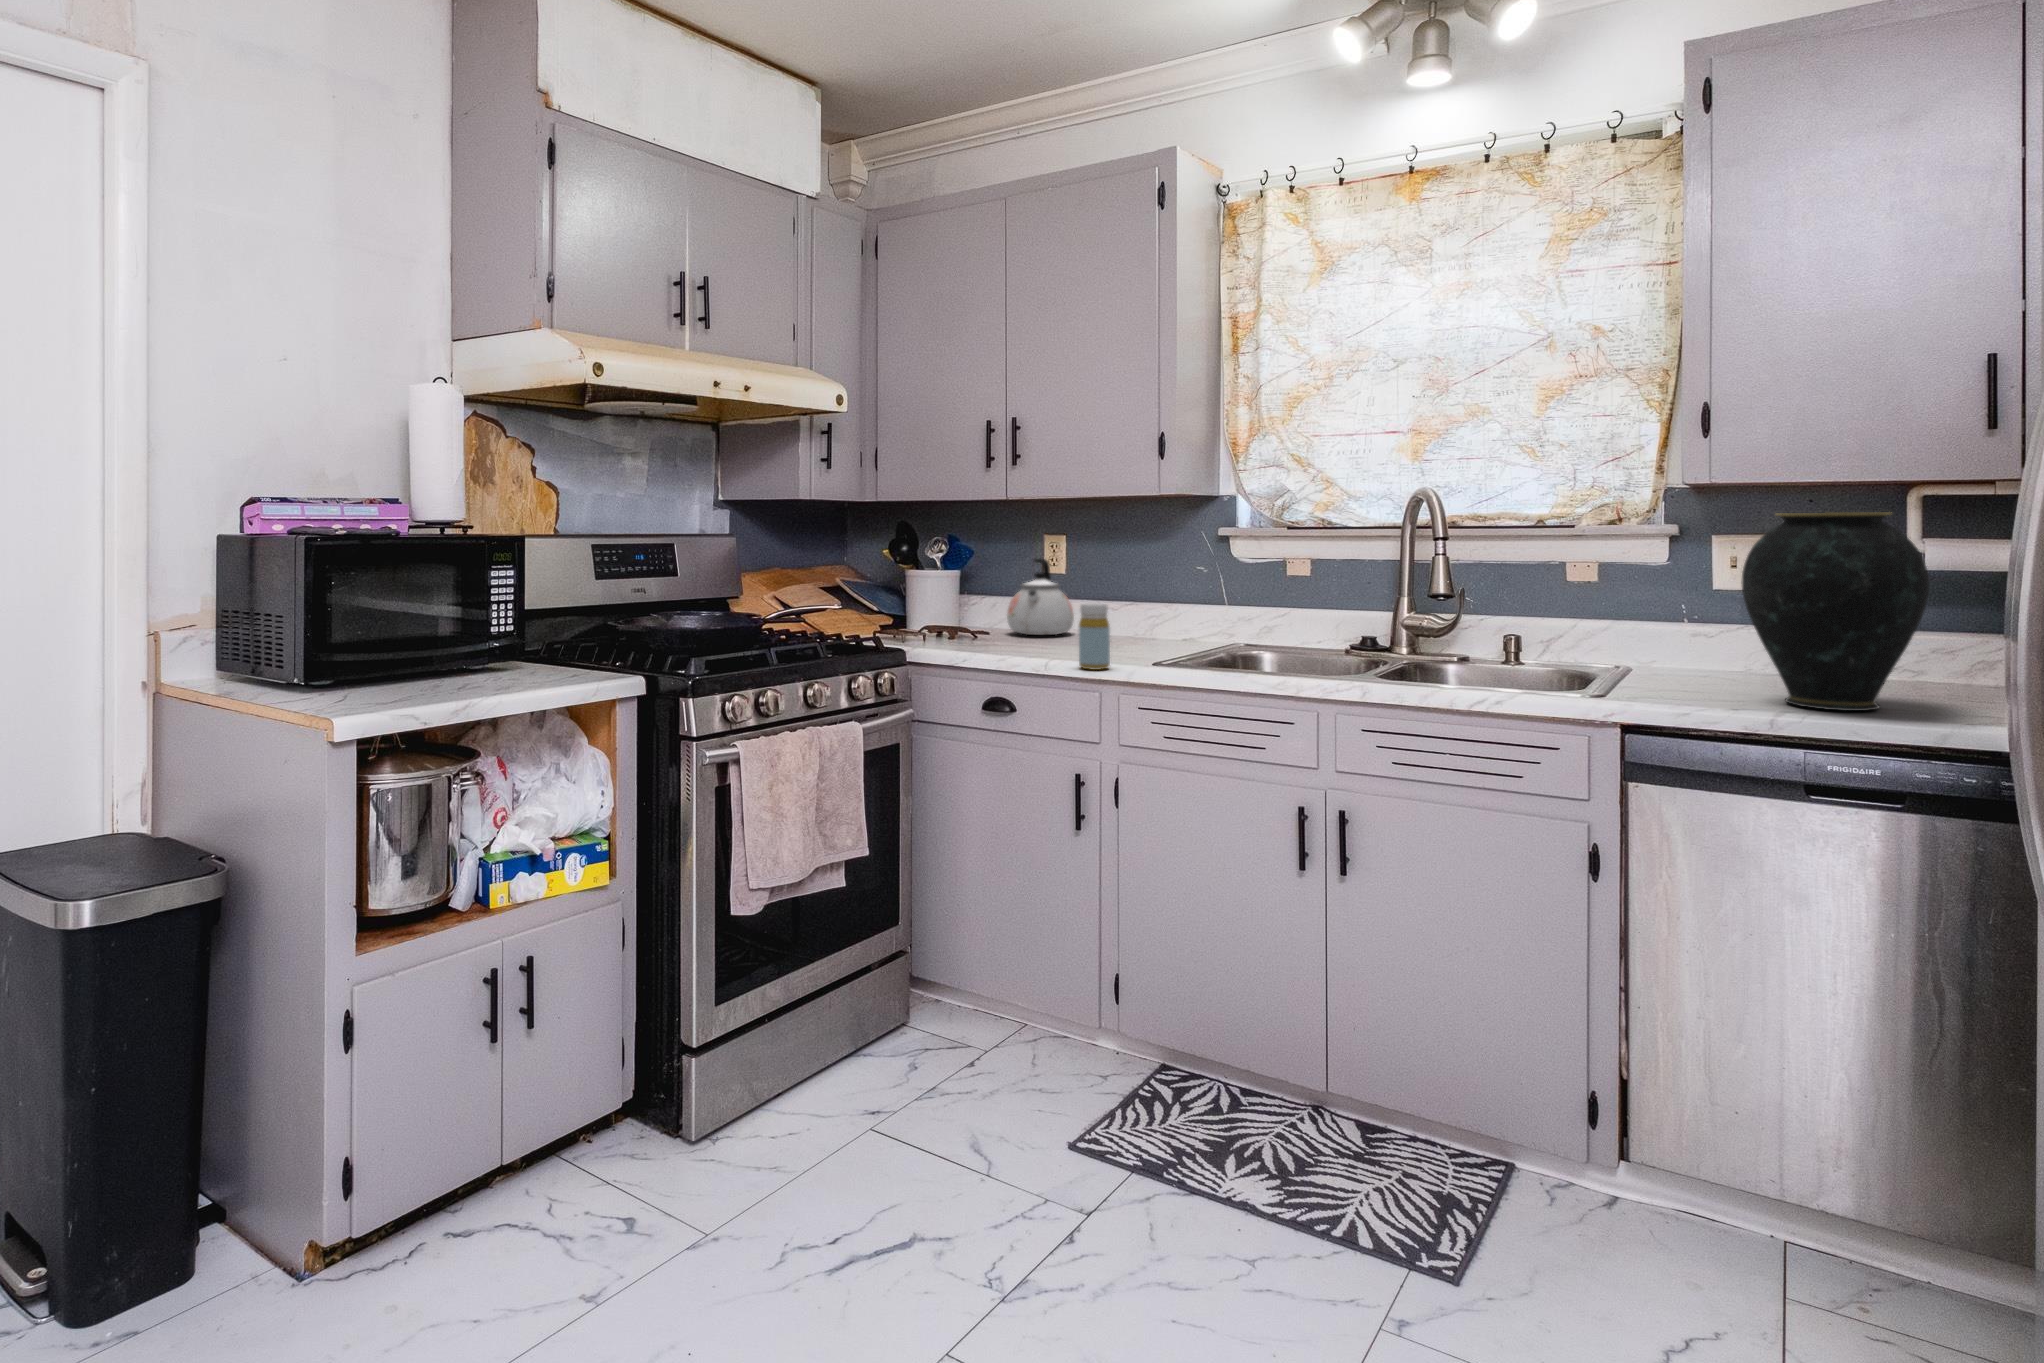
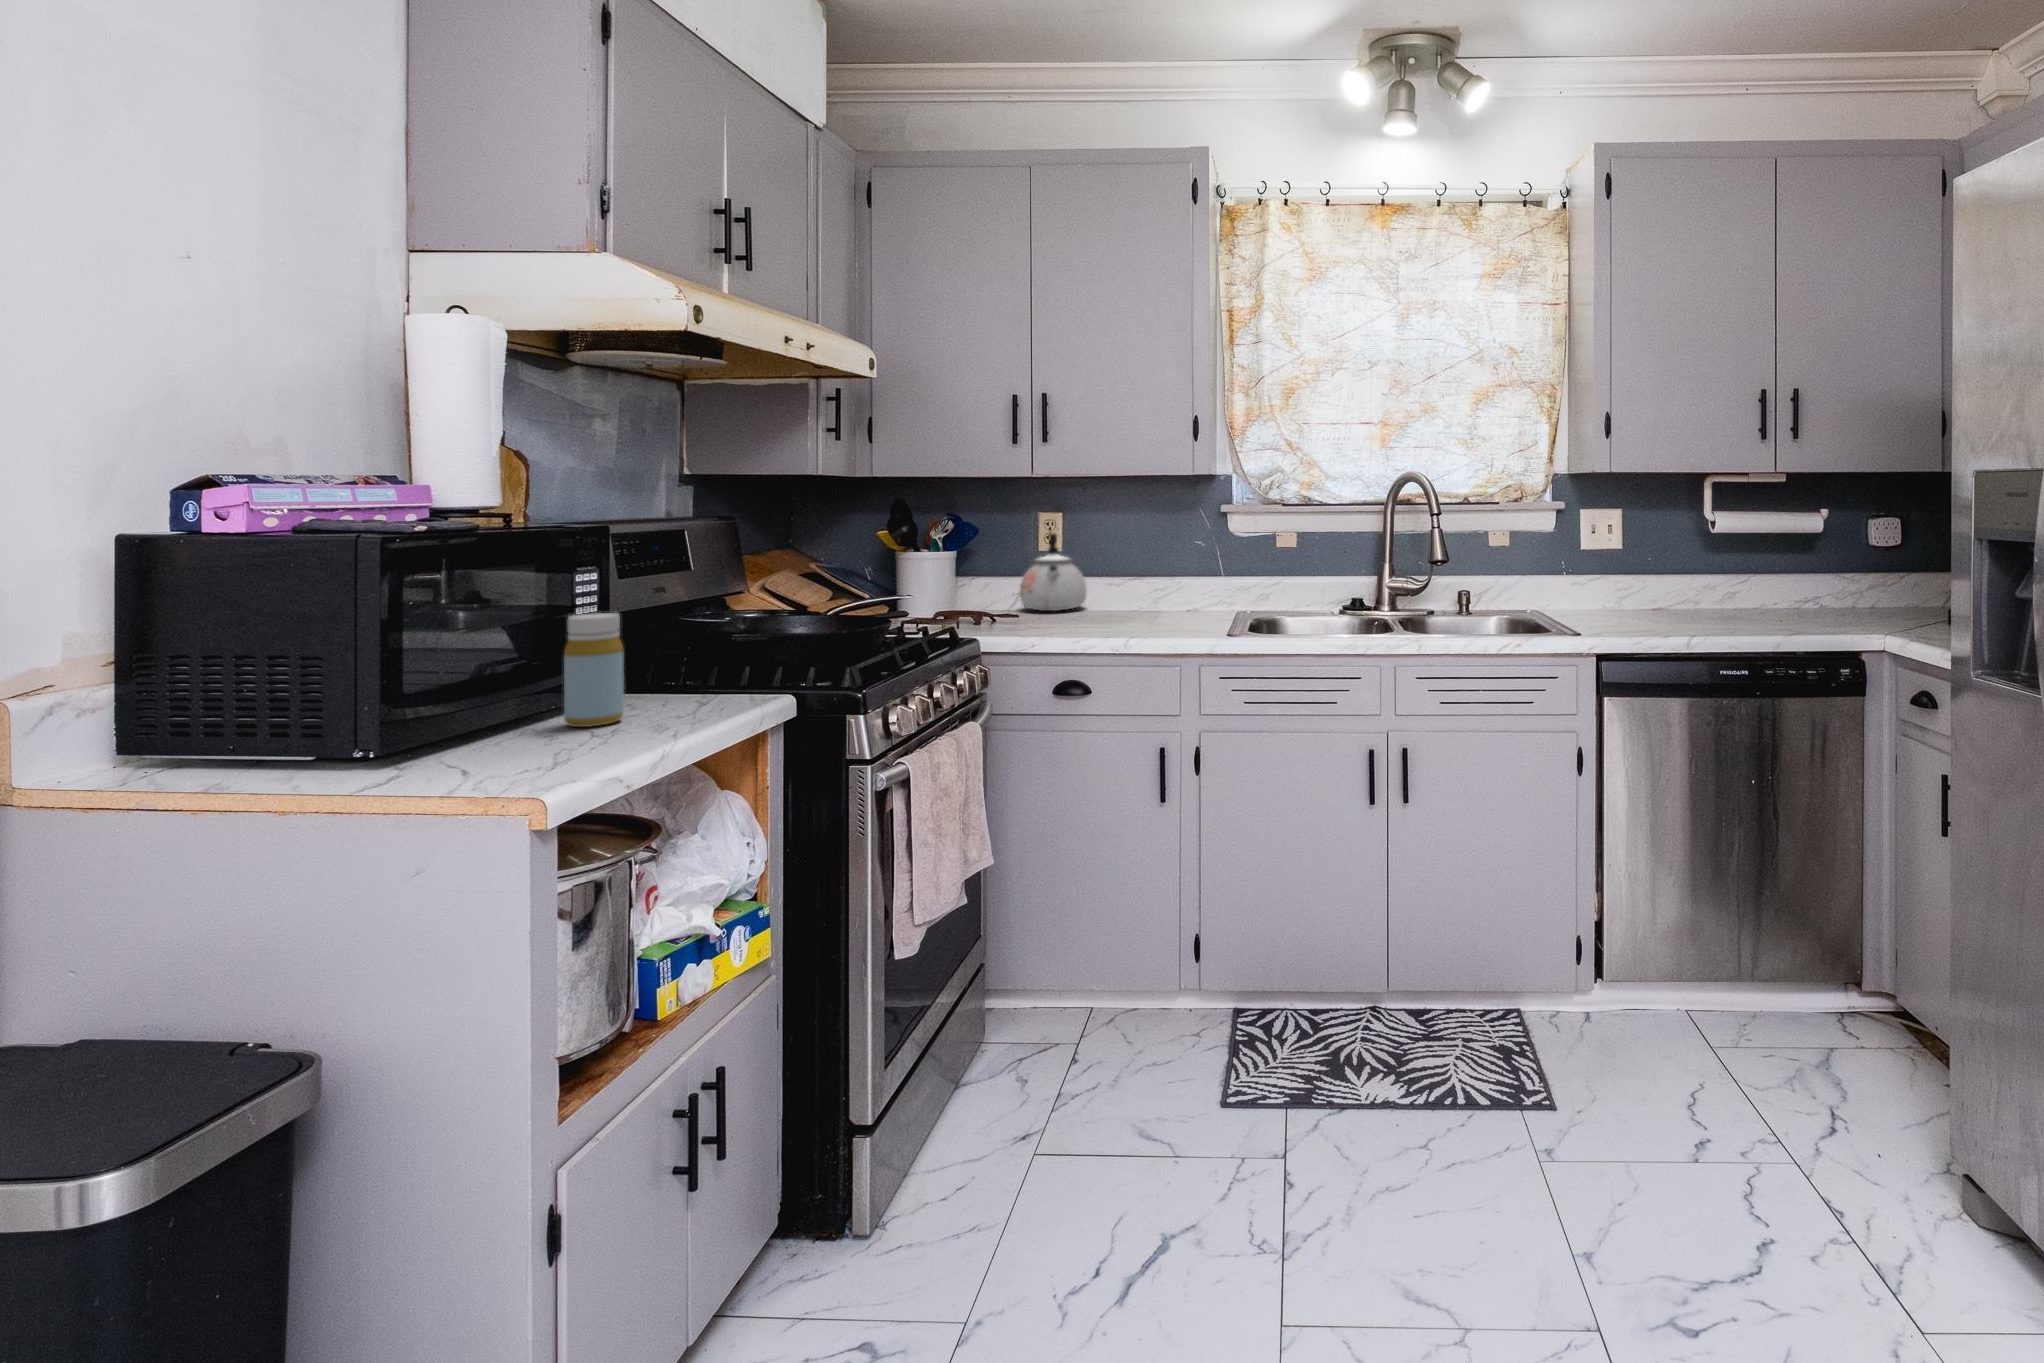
vase: present [1741,512,1929,711] -> none [1627,492,1727,628]
bottle: present [1079,603,1110,670] -> present [564,613,624,727]

